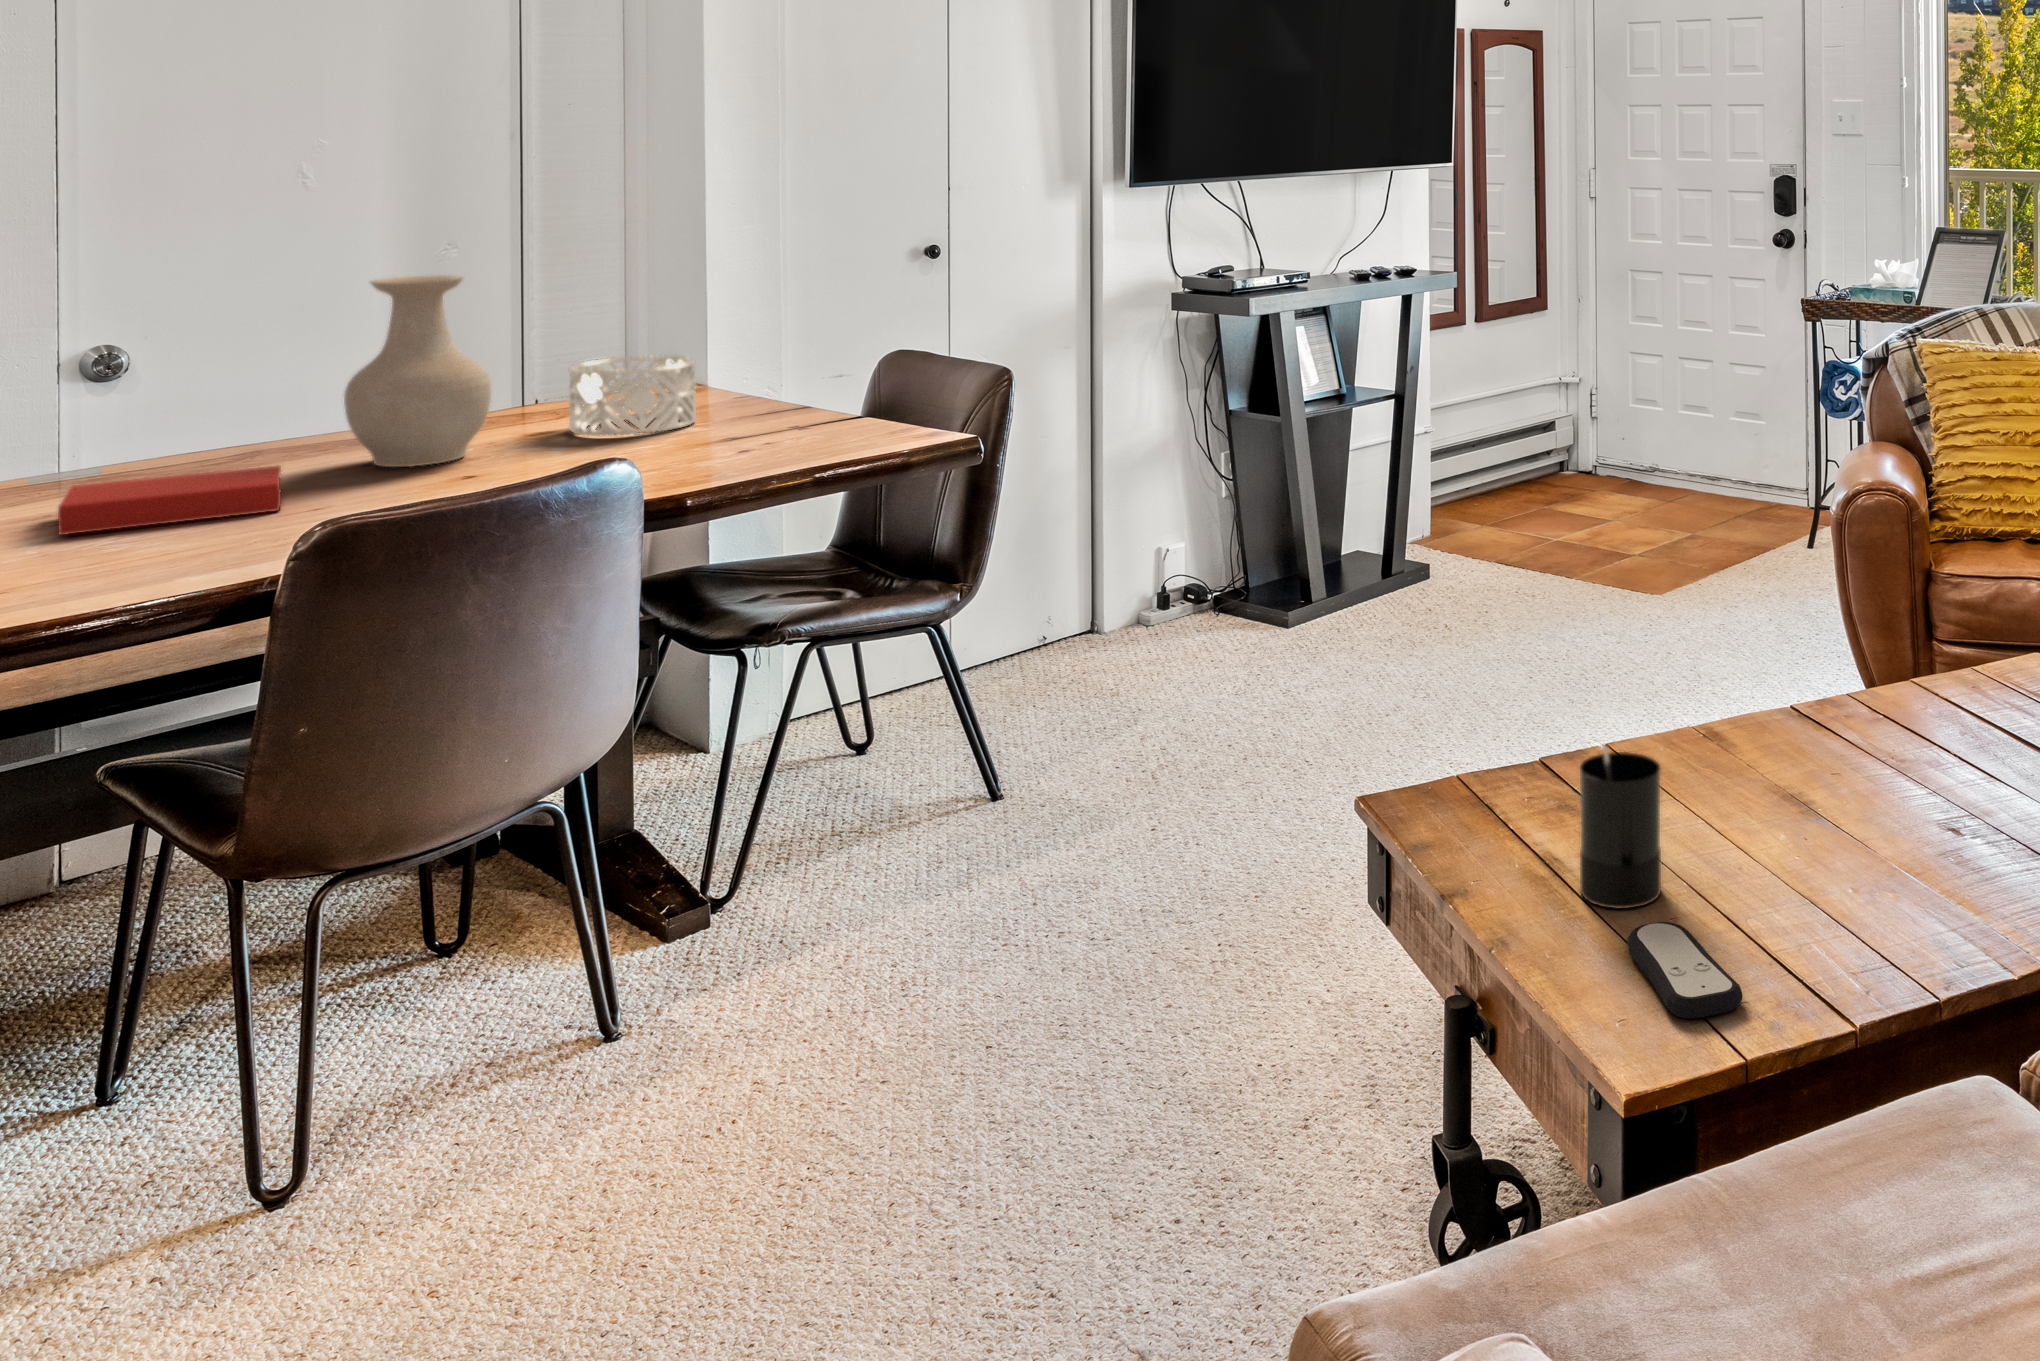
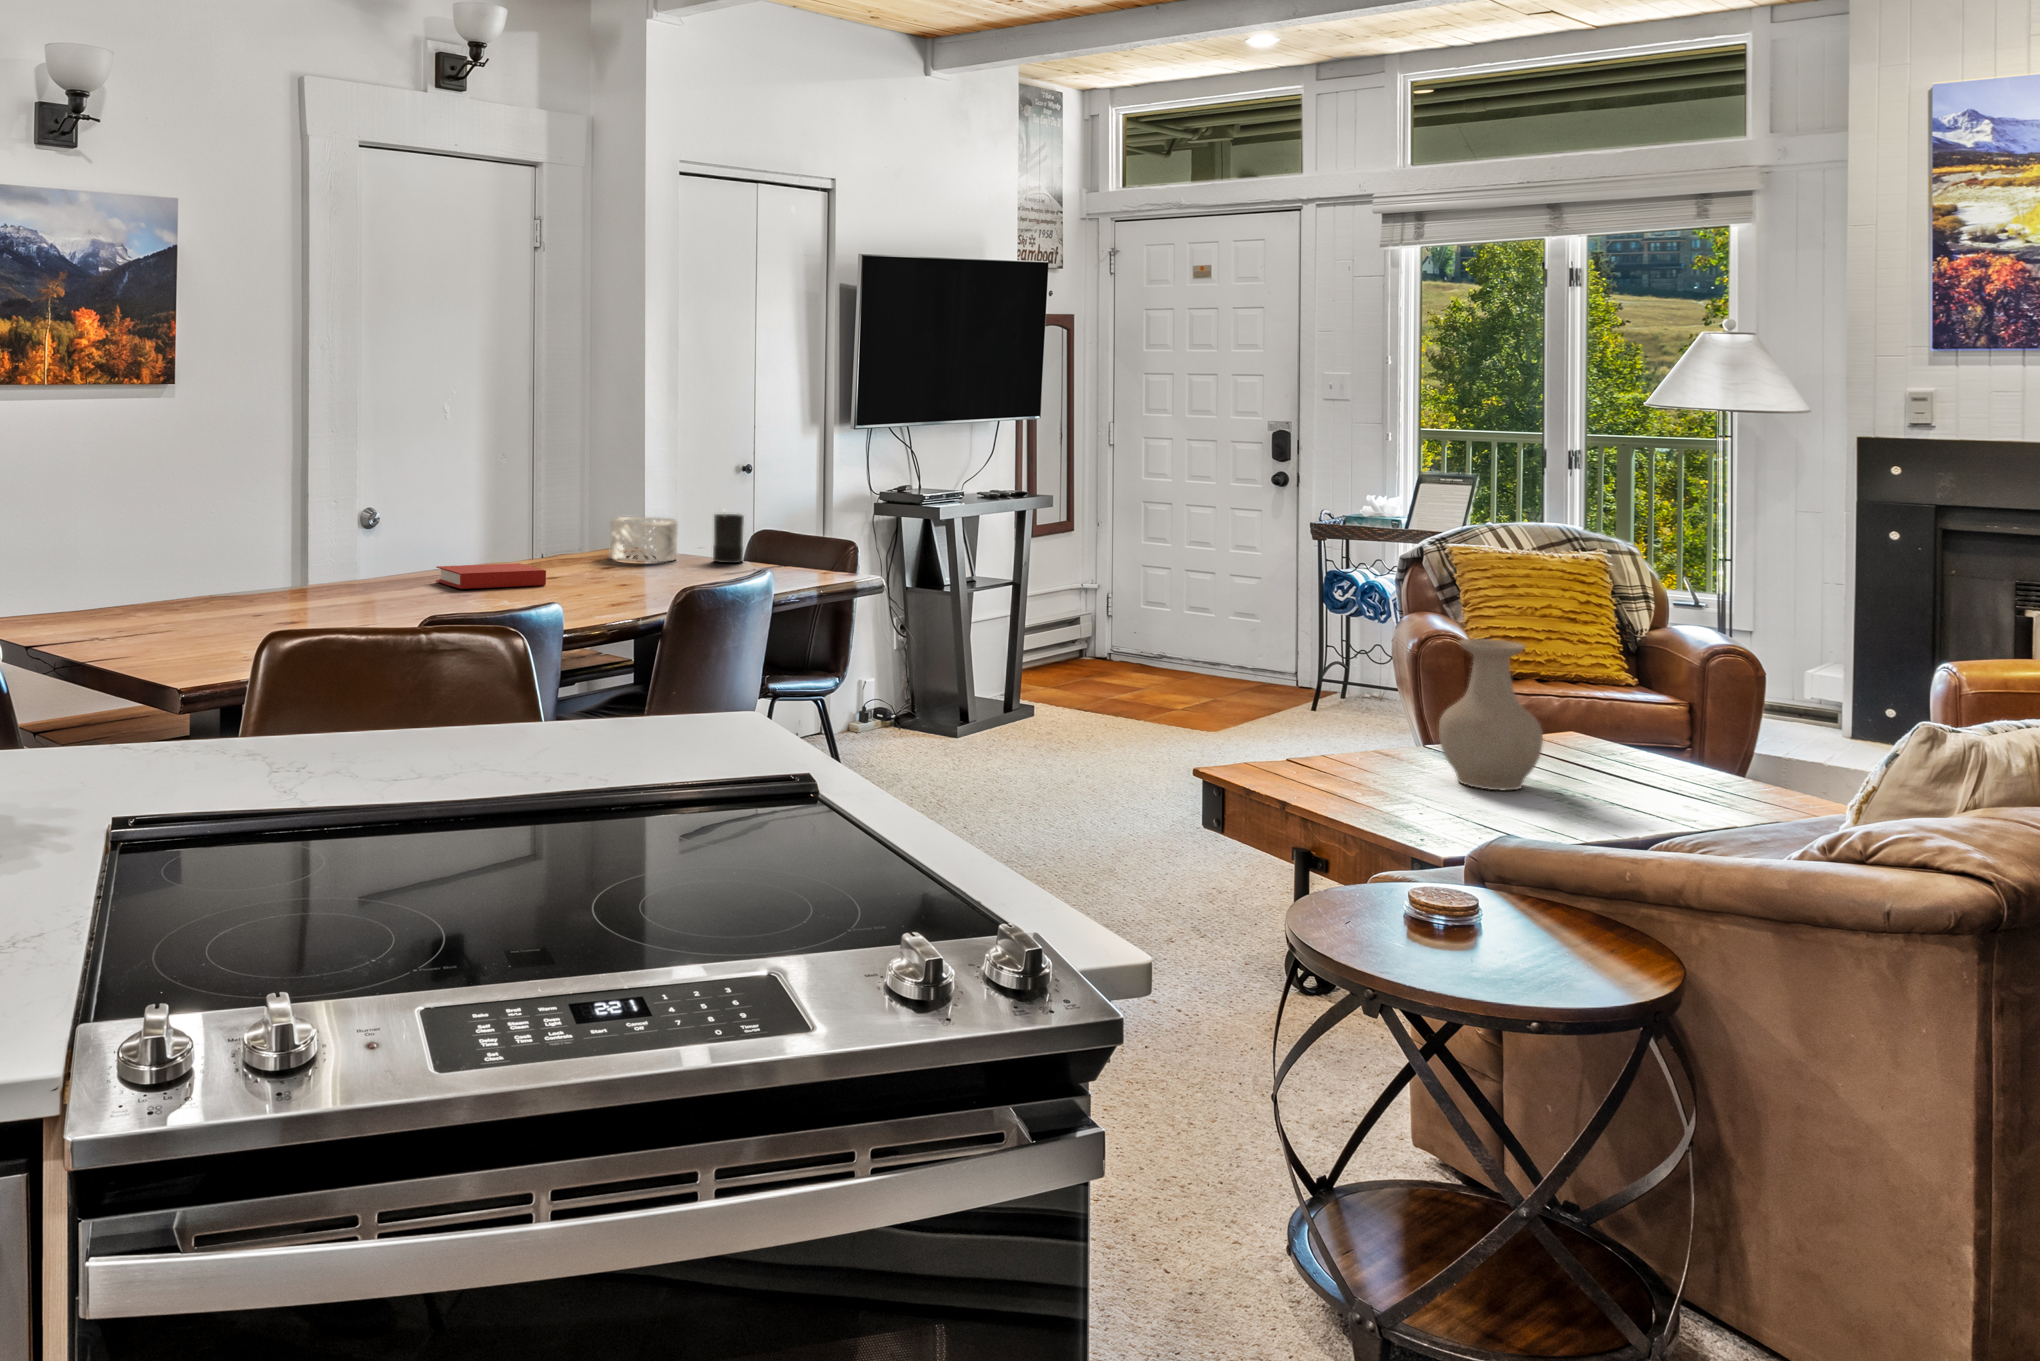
vase: present [344,275,491,467] -> present [1439,639,1543,790]
candle: present [1580,741,1661,909] -> present [713,513,744,563]
remote control: present [1627,922,1743,1019] -> none [1407,793,1482,822]

